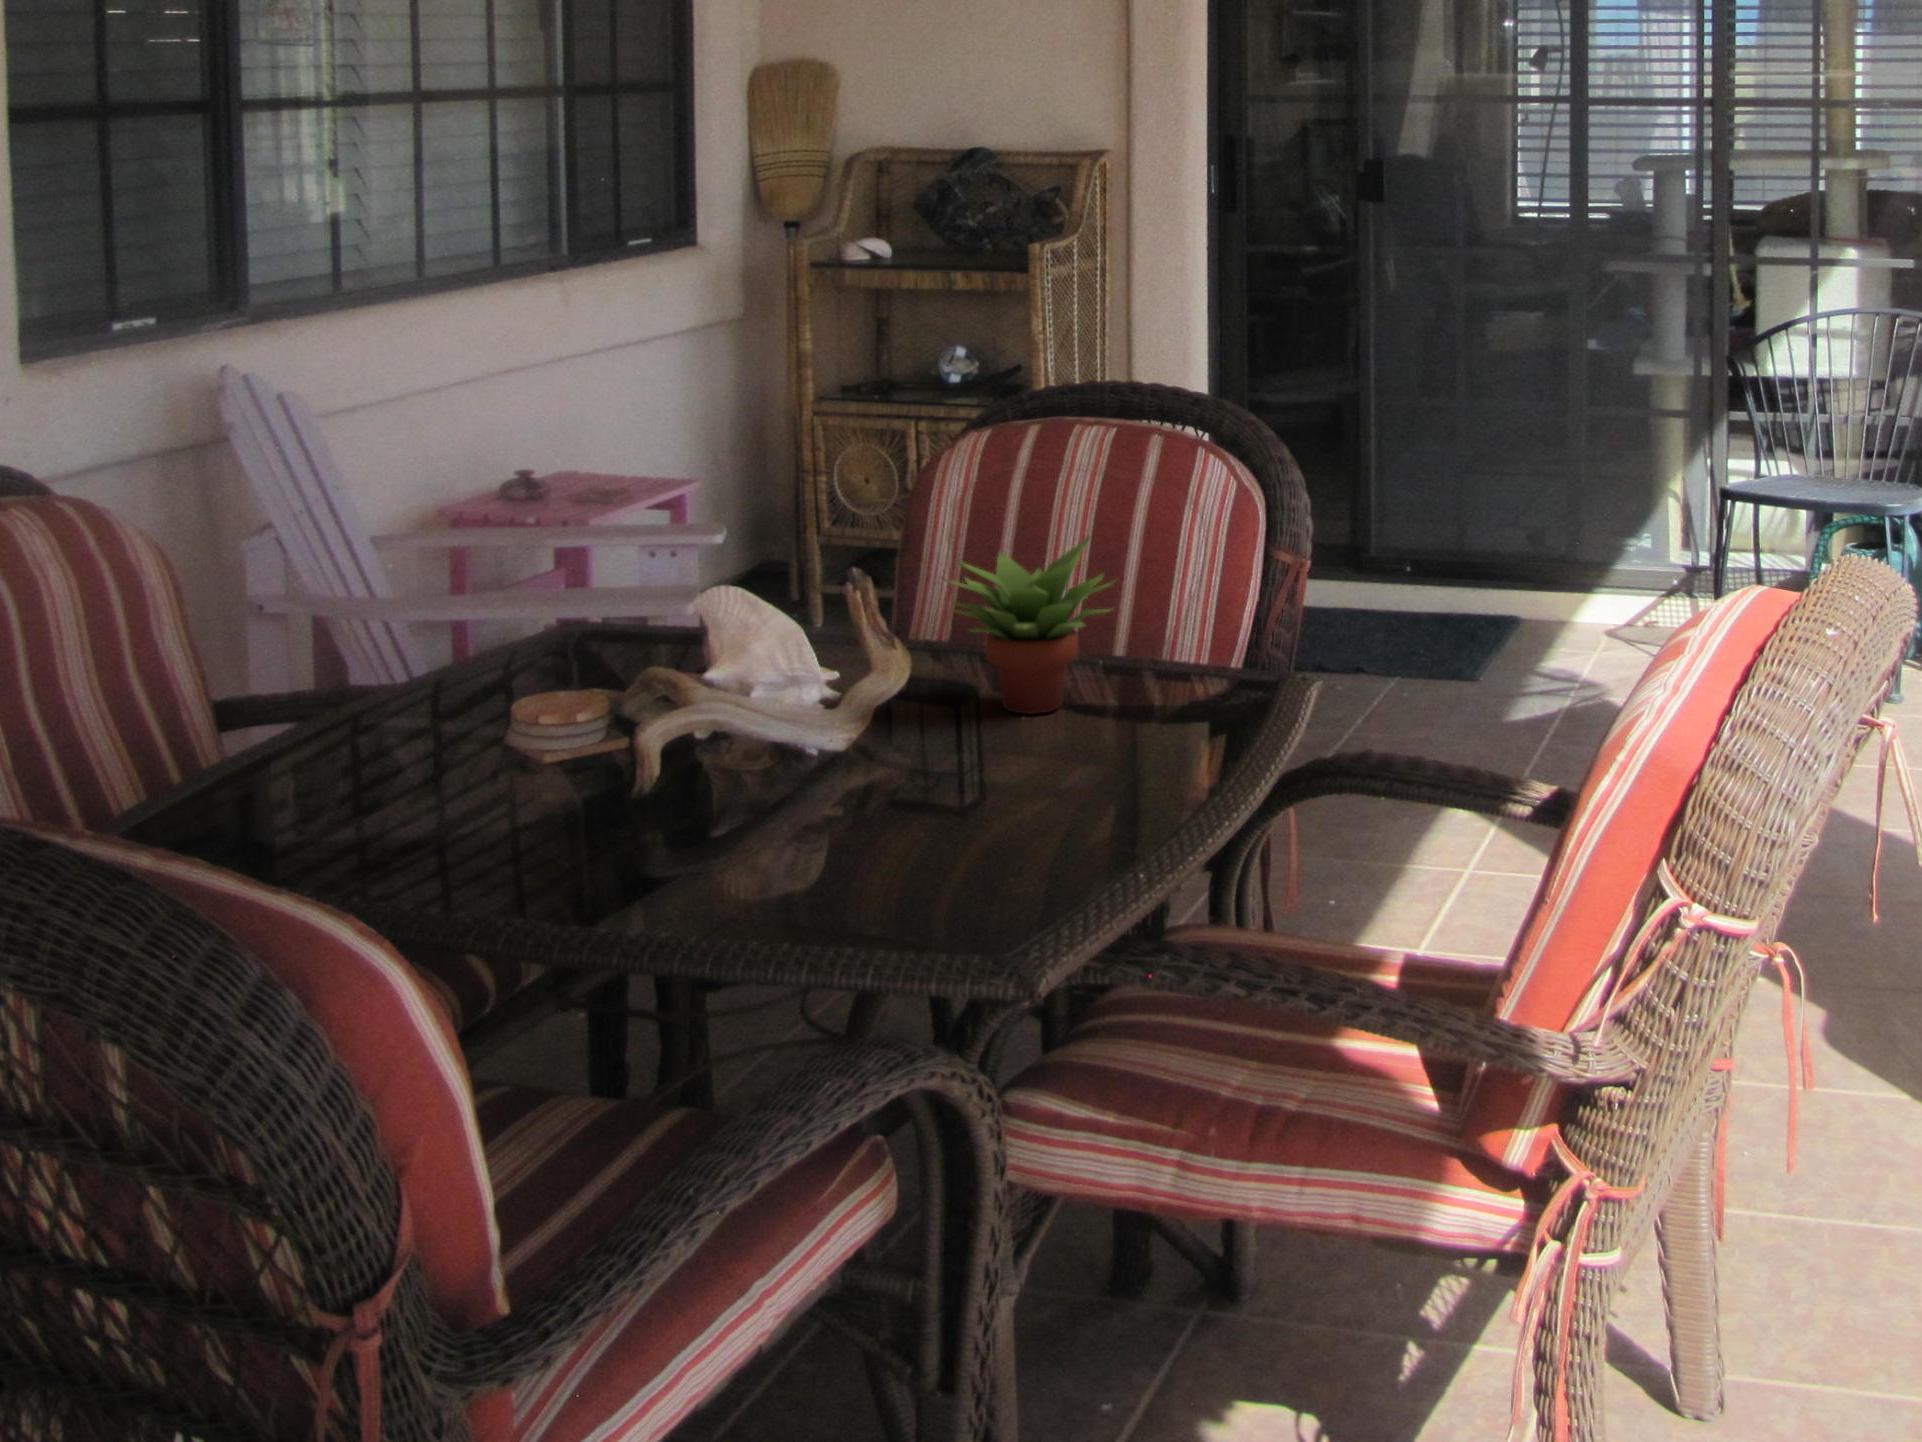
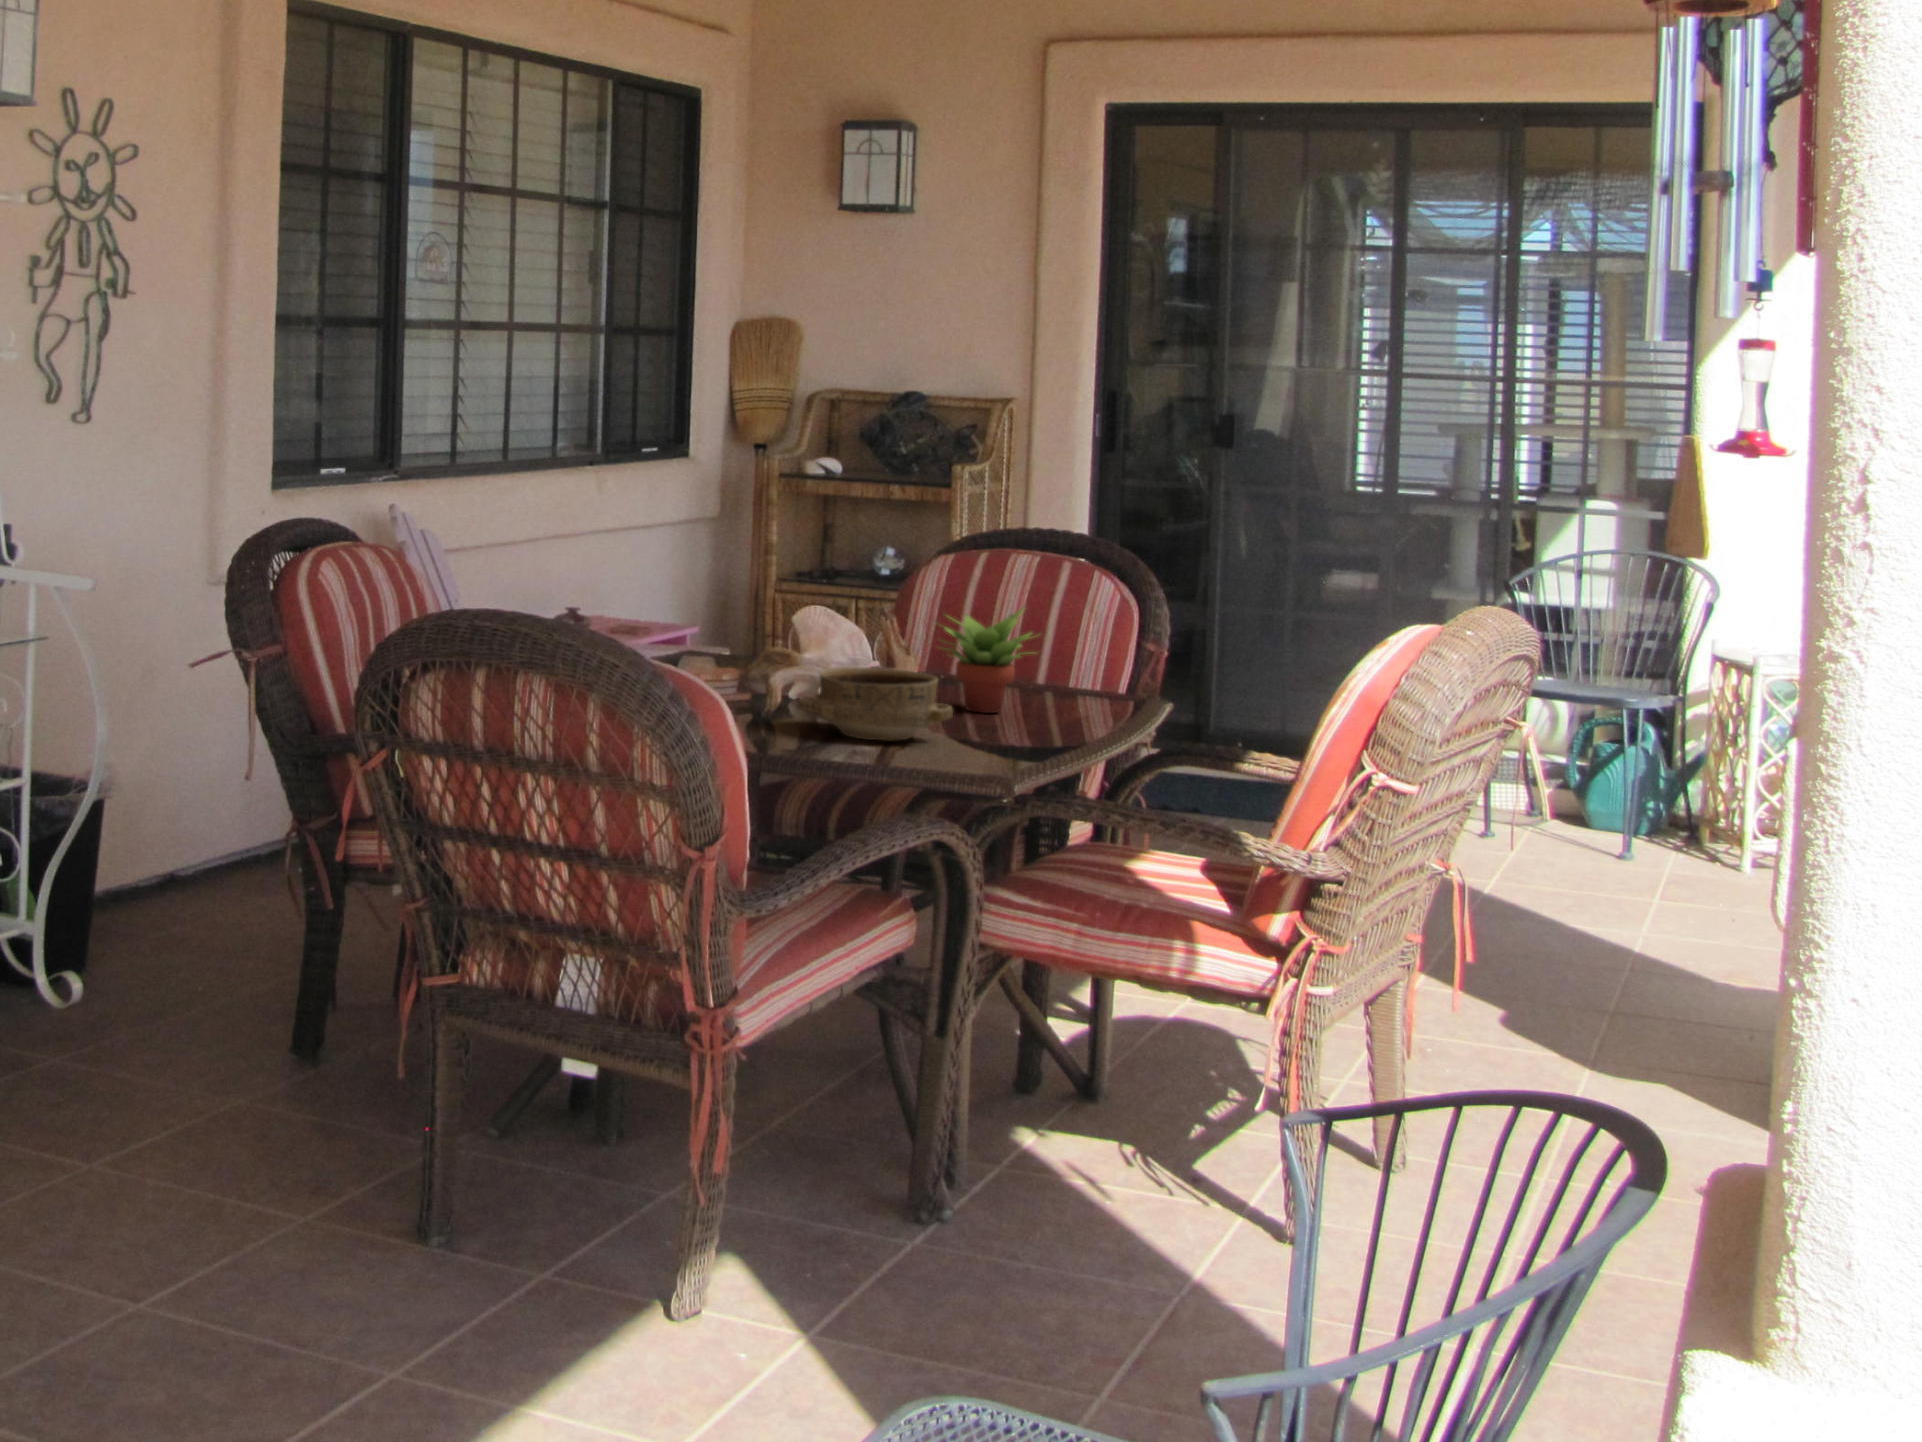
ceramic bowl: none [696,691,964,837] -> present [800,667,953,740]

